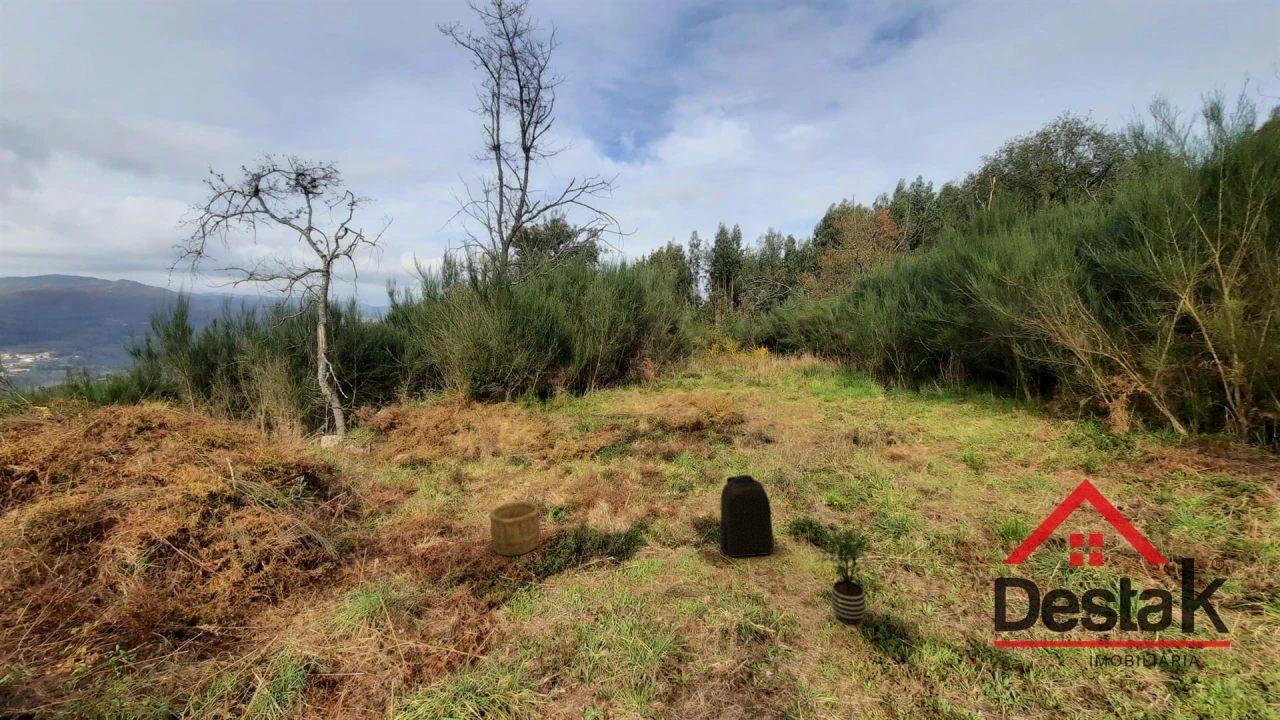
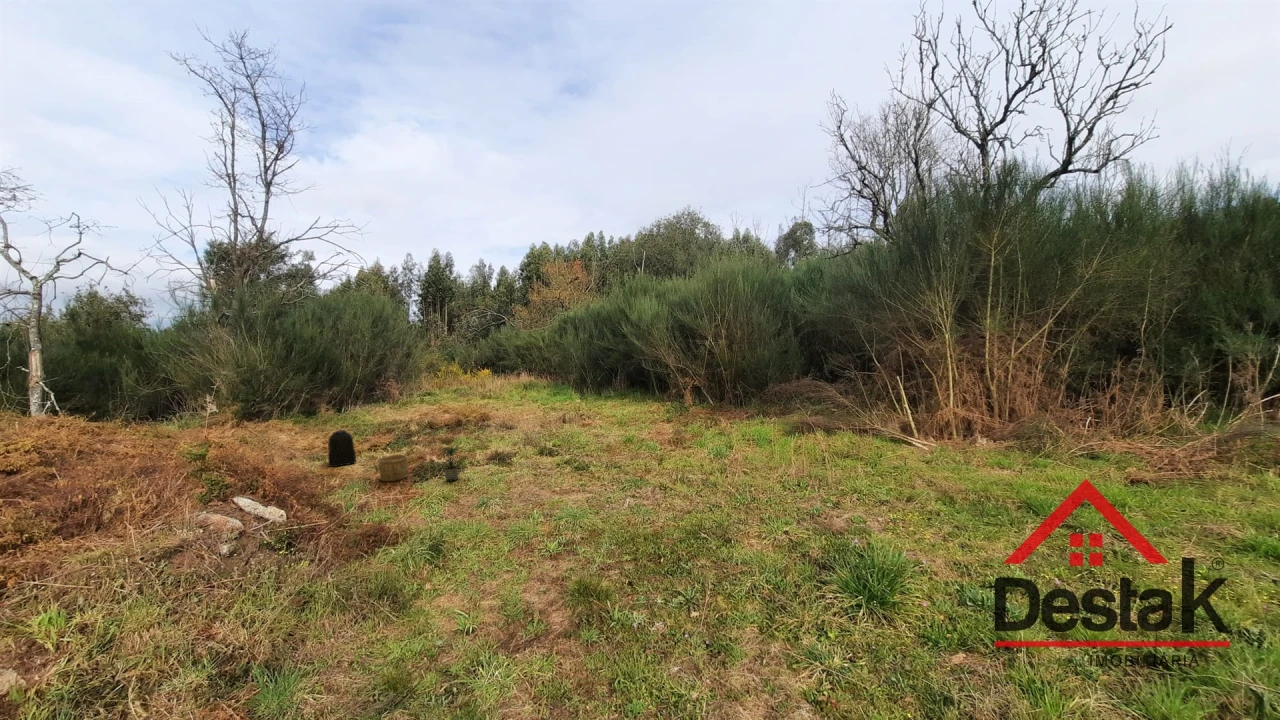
backpack: present [720,475,774,557] -> present [328,430,356,467]
potted plant: present [815,530,871,623] -> present [438,445,459,481]

